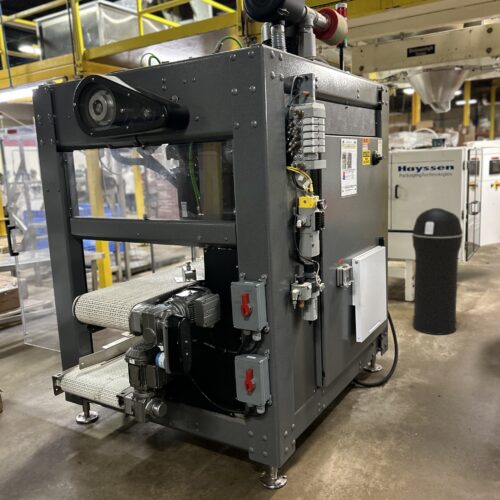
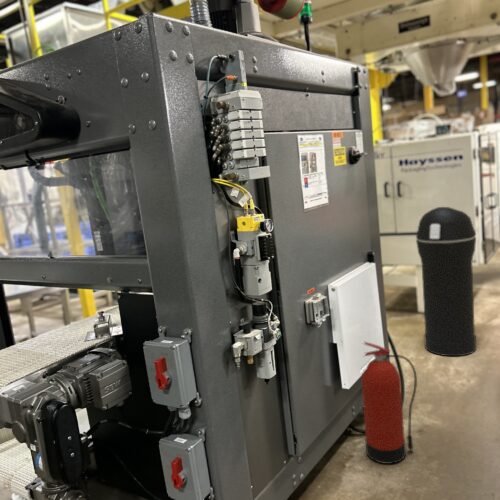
fire extinguisher: none [368,308,413,407] -> present [362,342,417,464]

